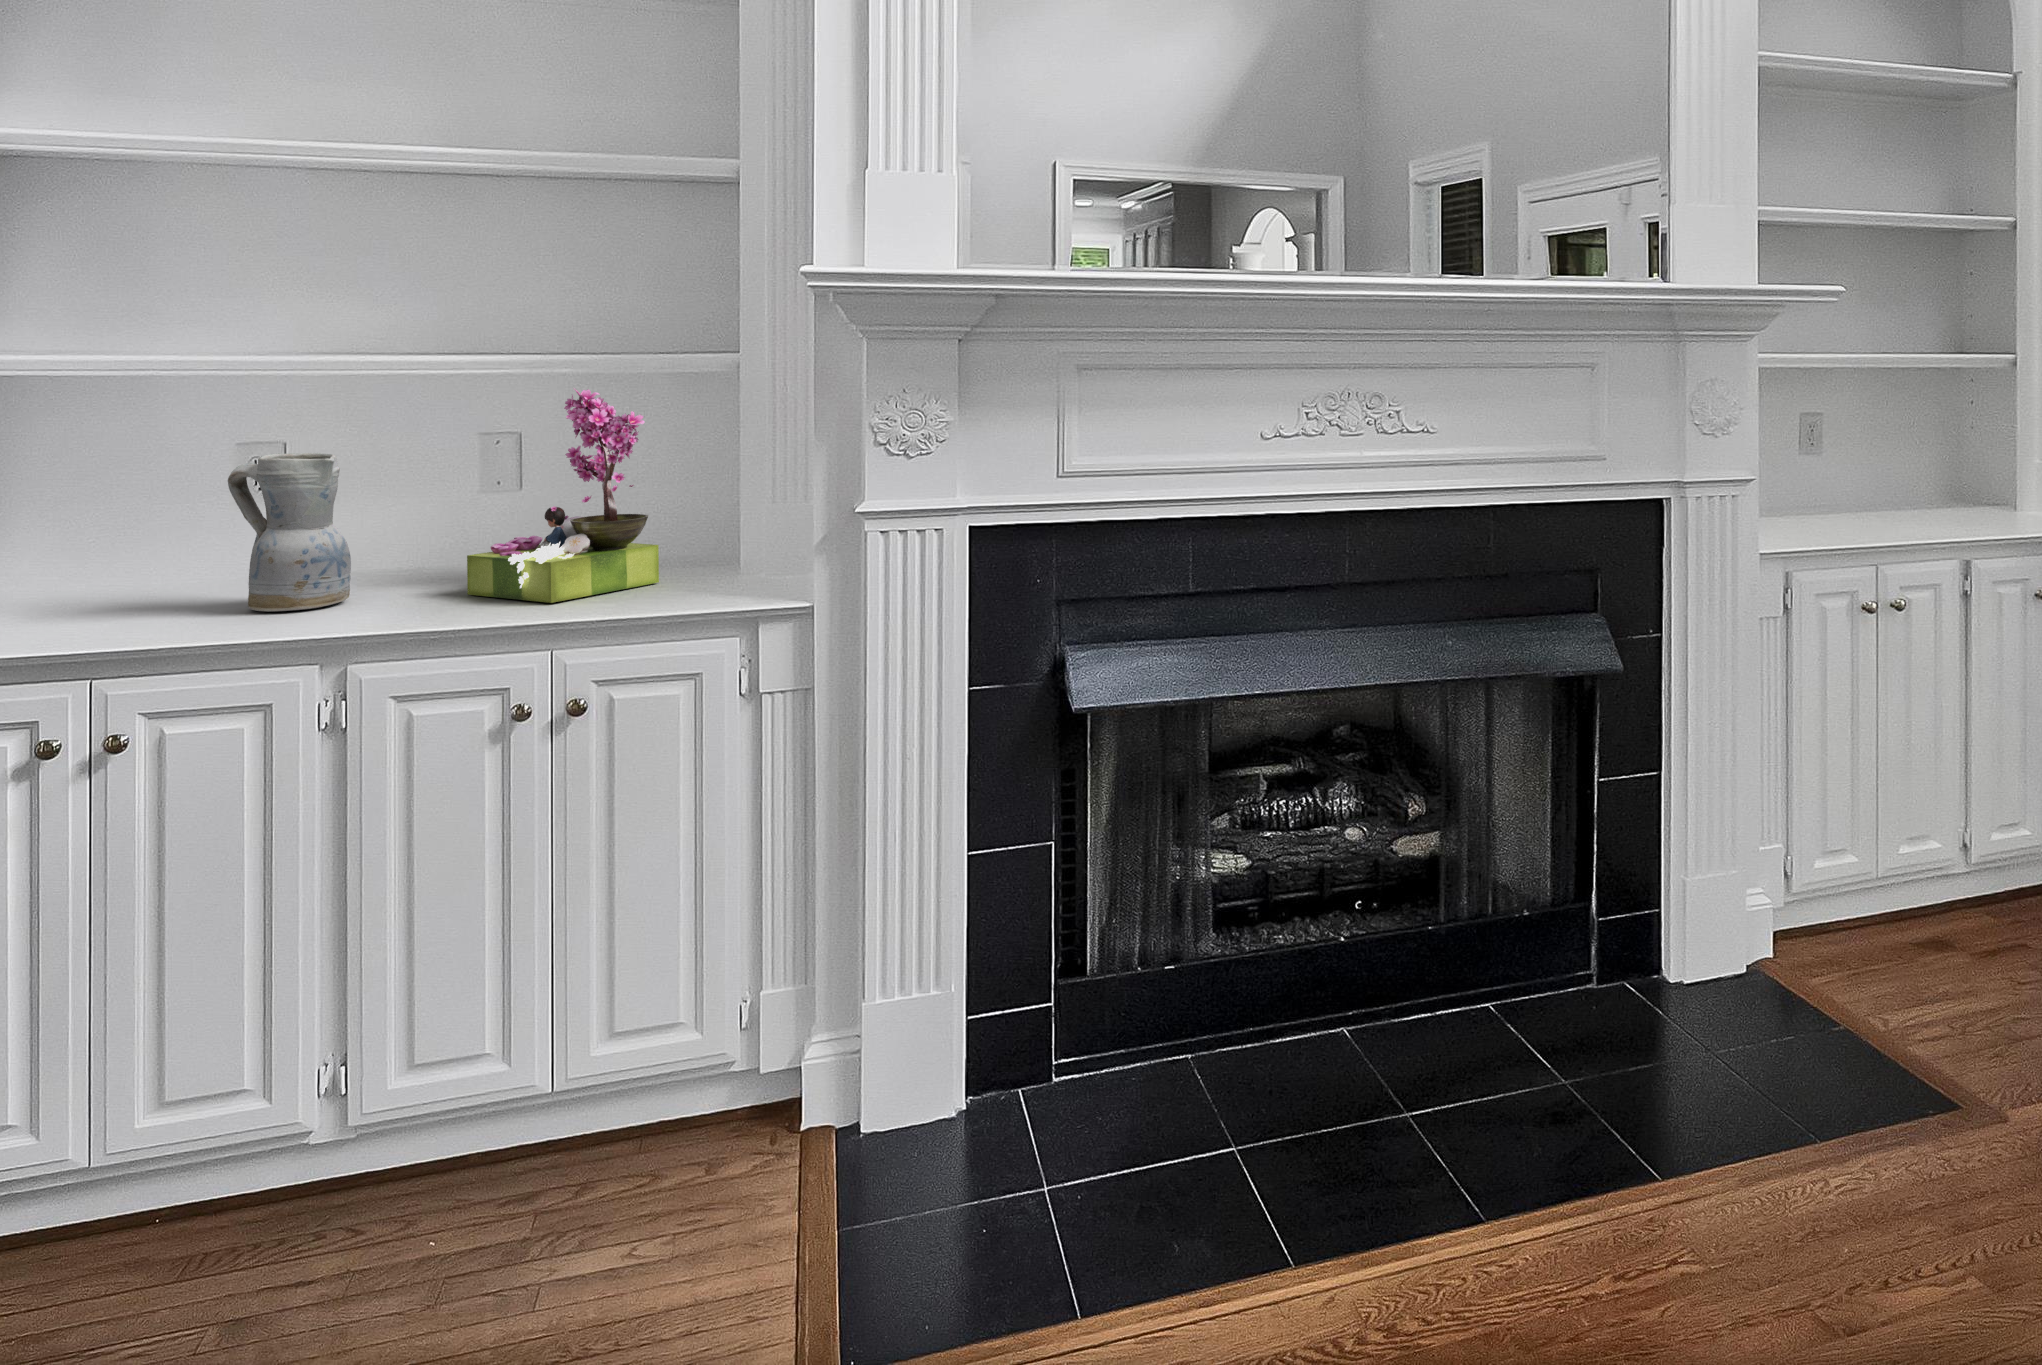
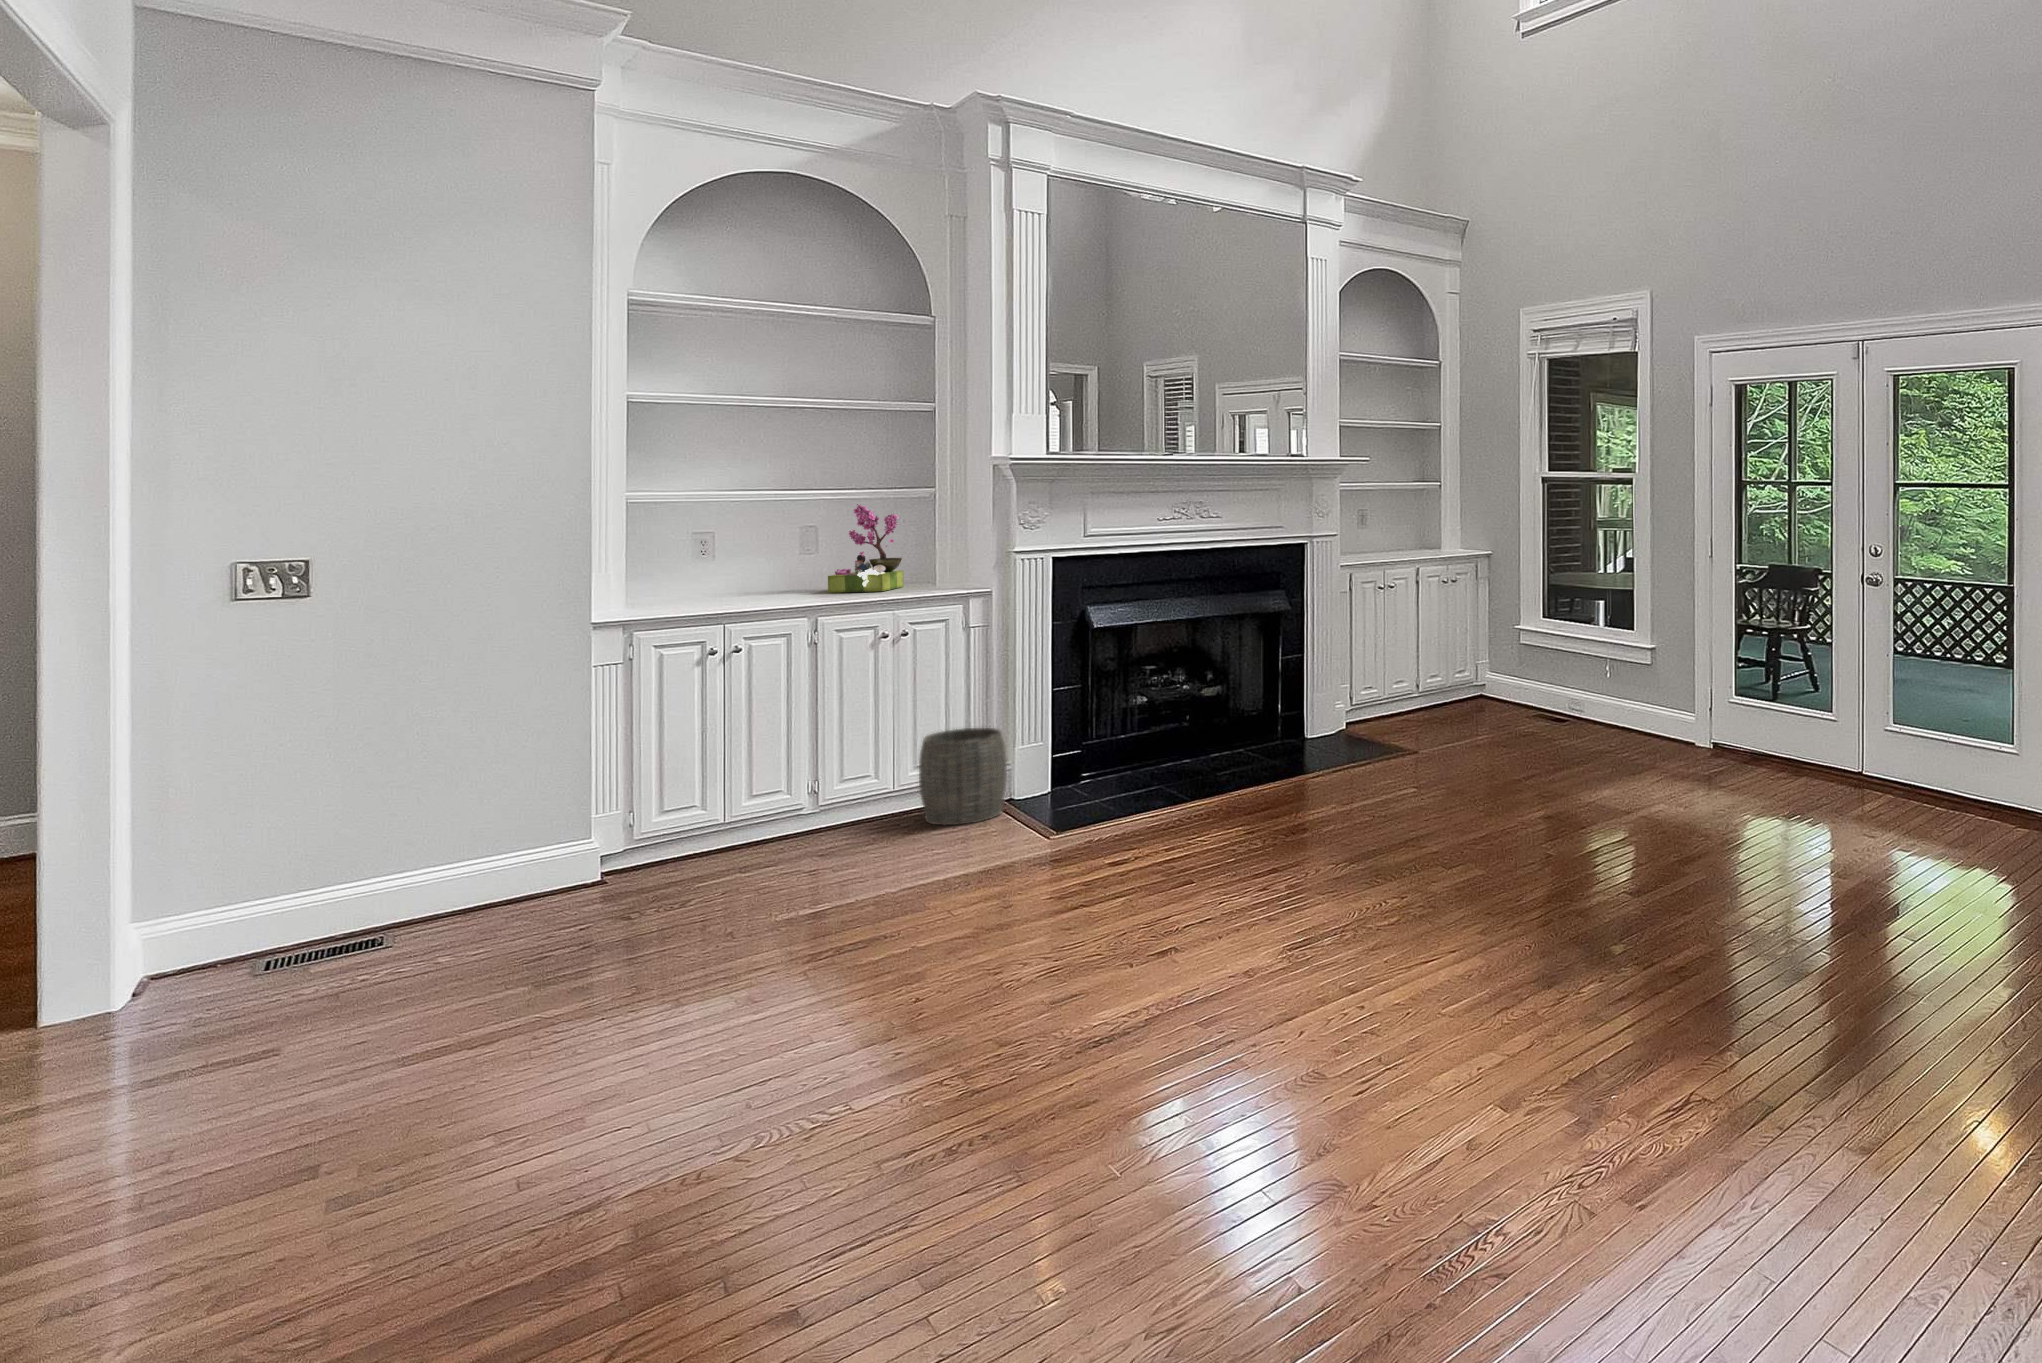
ceramic pitcher: present [228,453,351,612] -> none [731,533,784,599]
woven basket: none [545,957,778,1262] -> present [919,728,1007,825]

